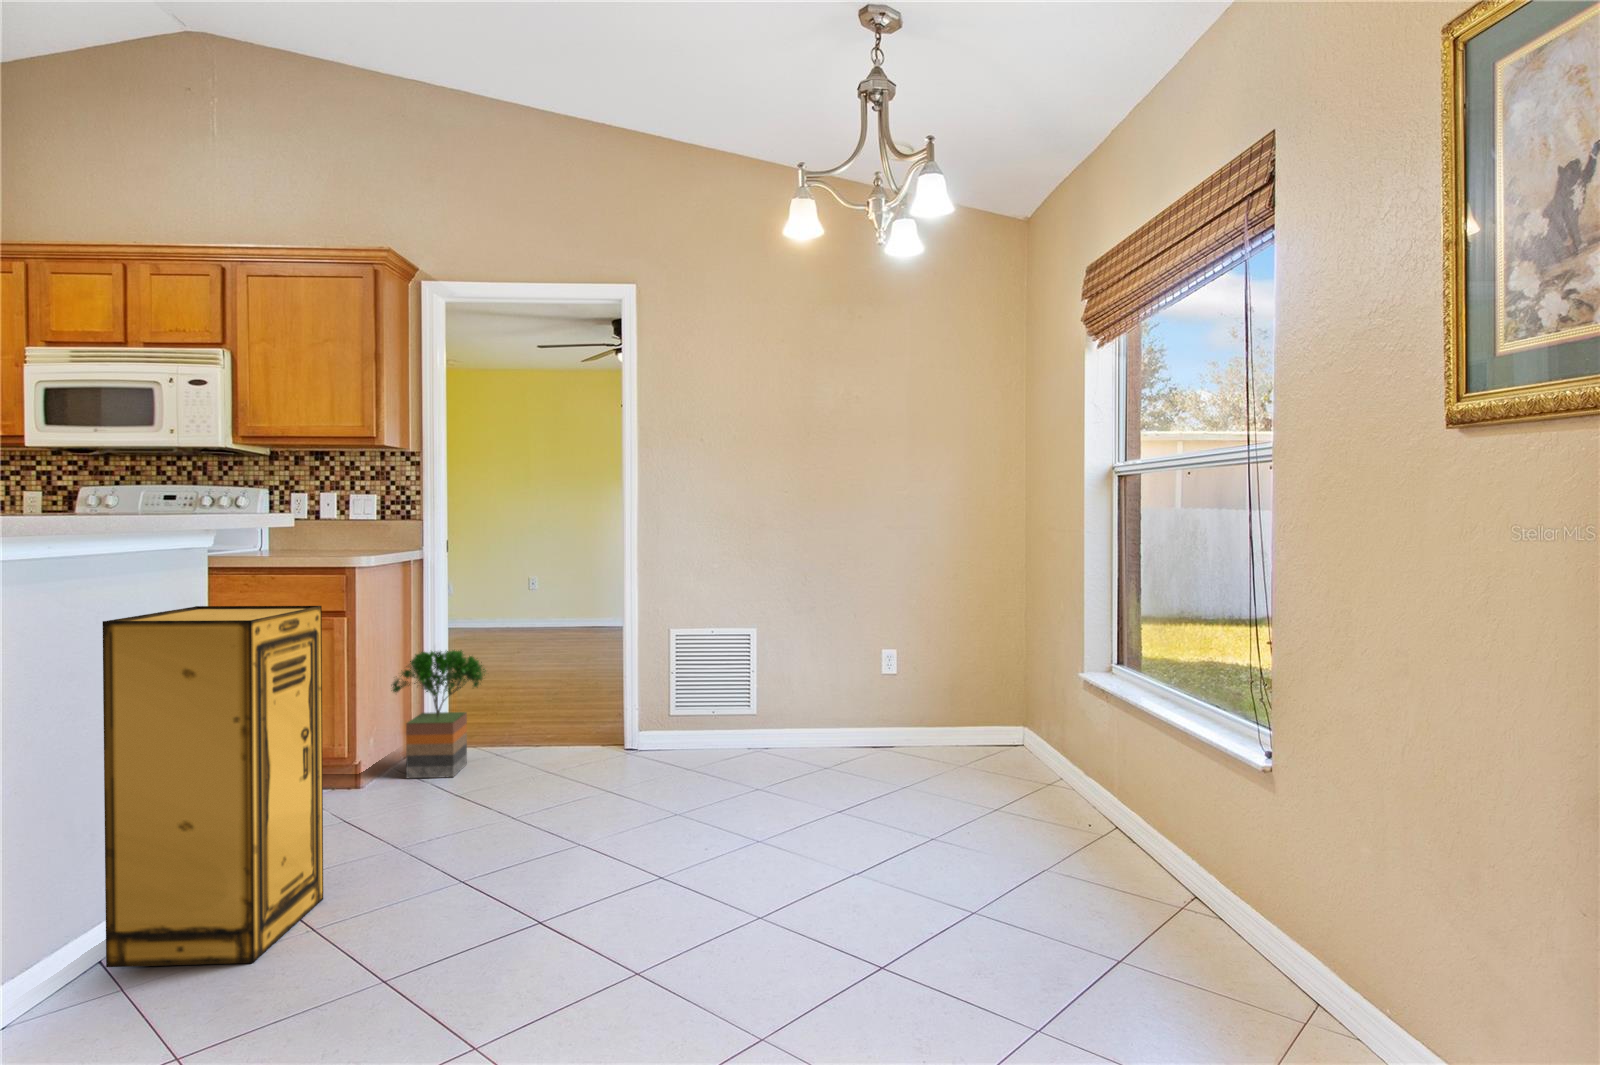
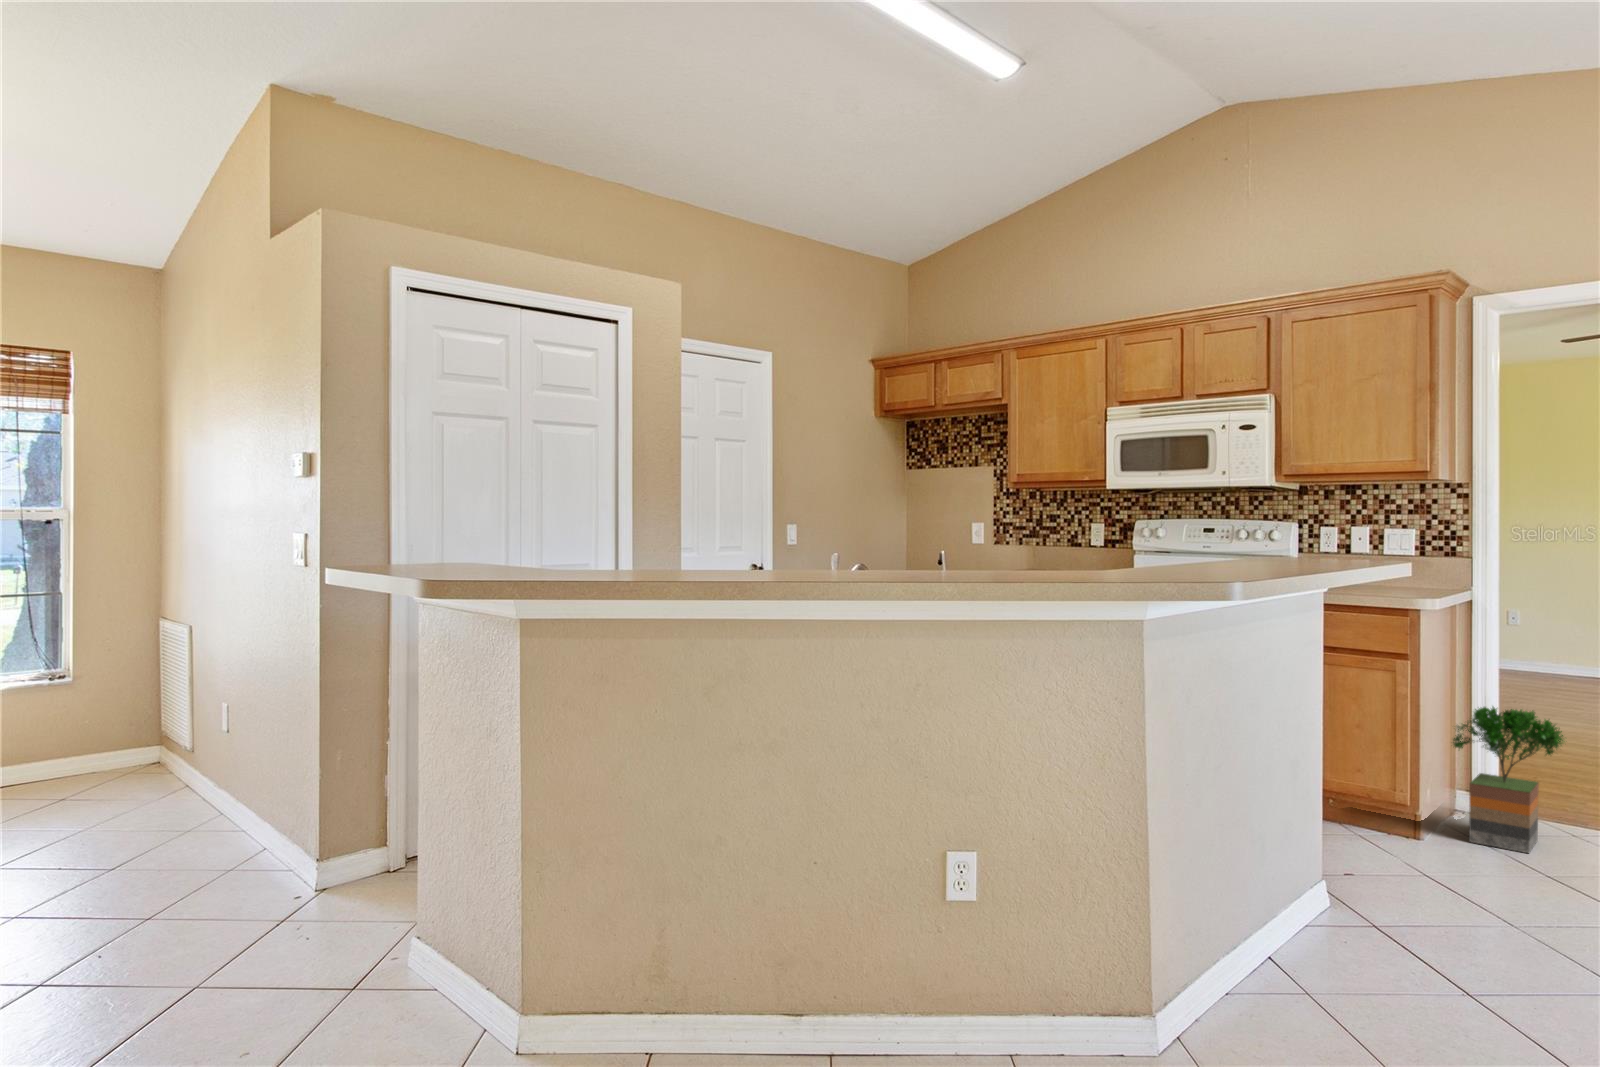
storage cabinet: present [103,606,323,967] -> none [1290,658,1459,995]

